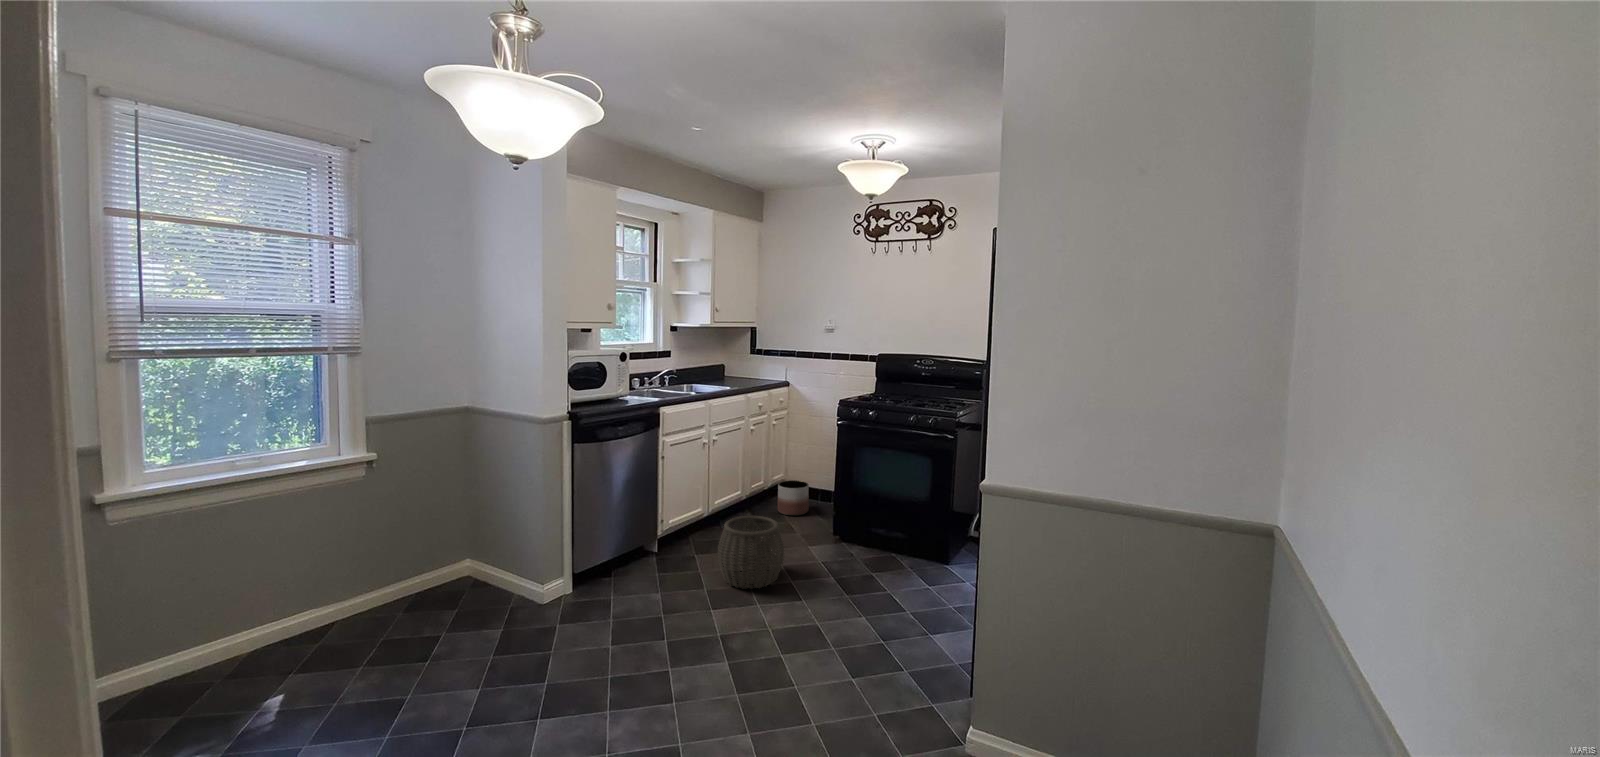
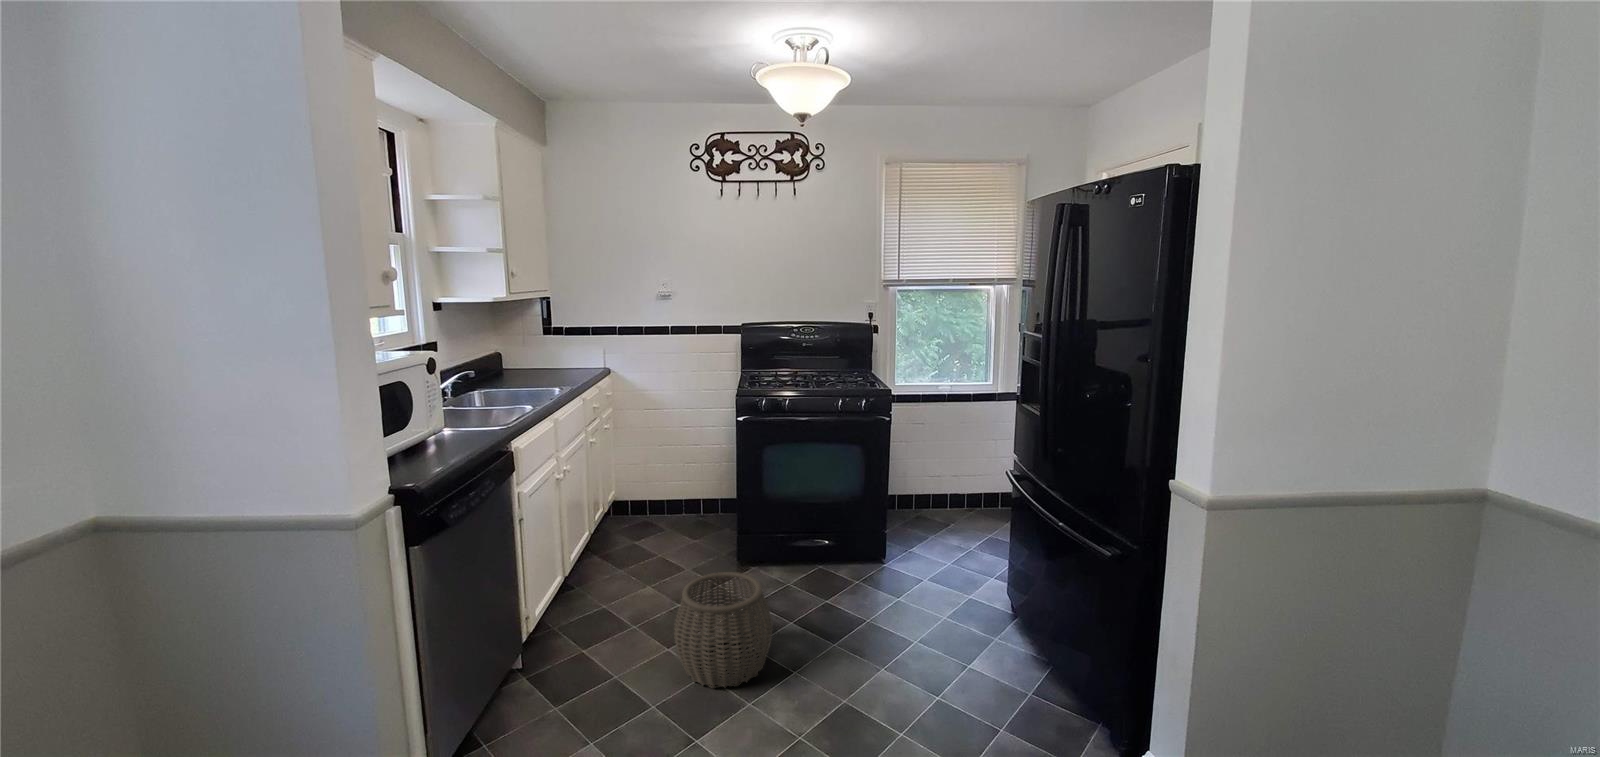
planter: present [778,480,809,516] -> none [638,504,683,554]

